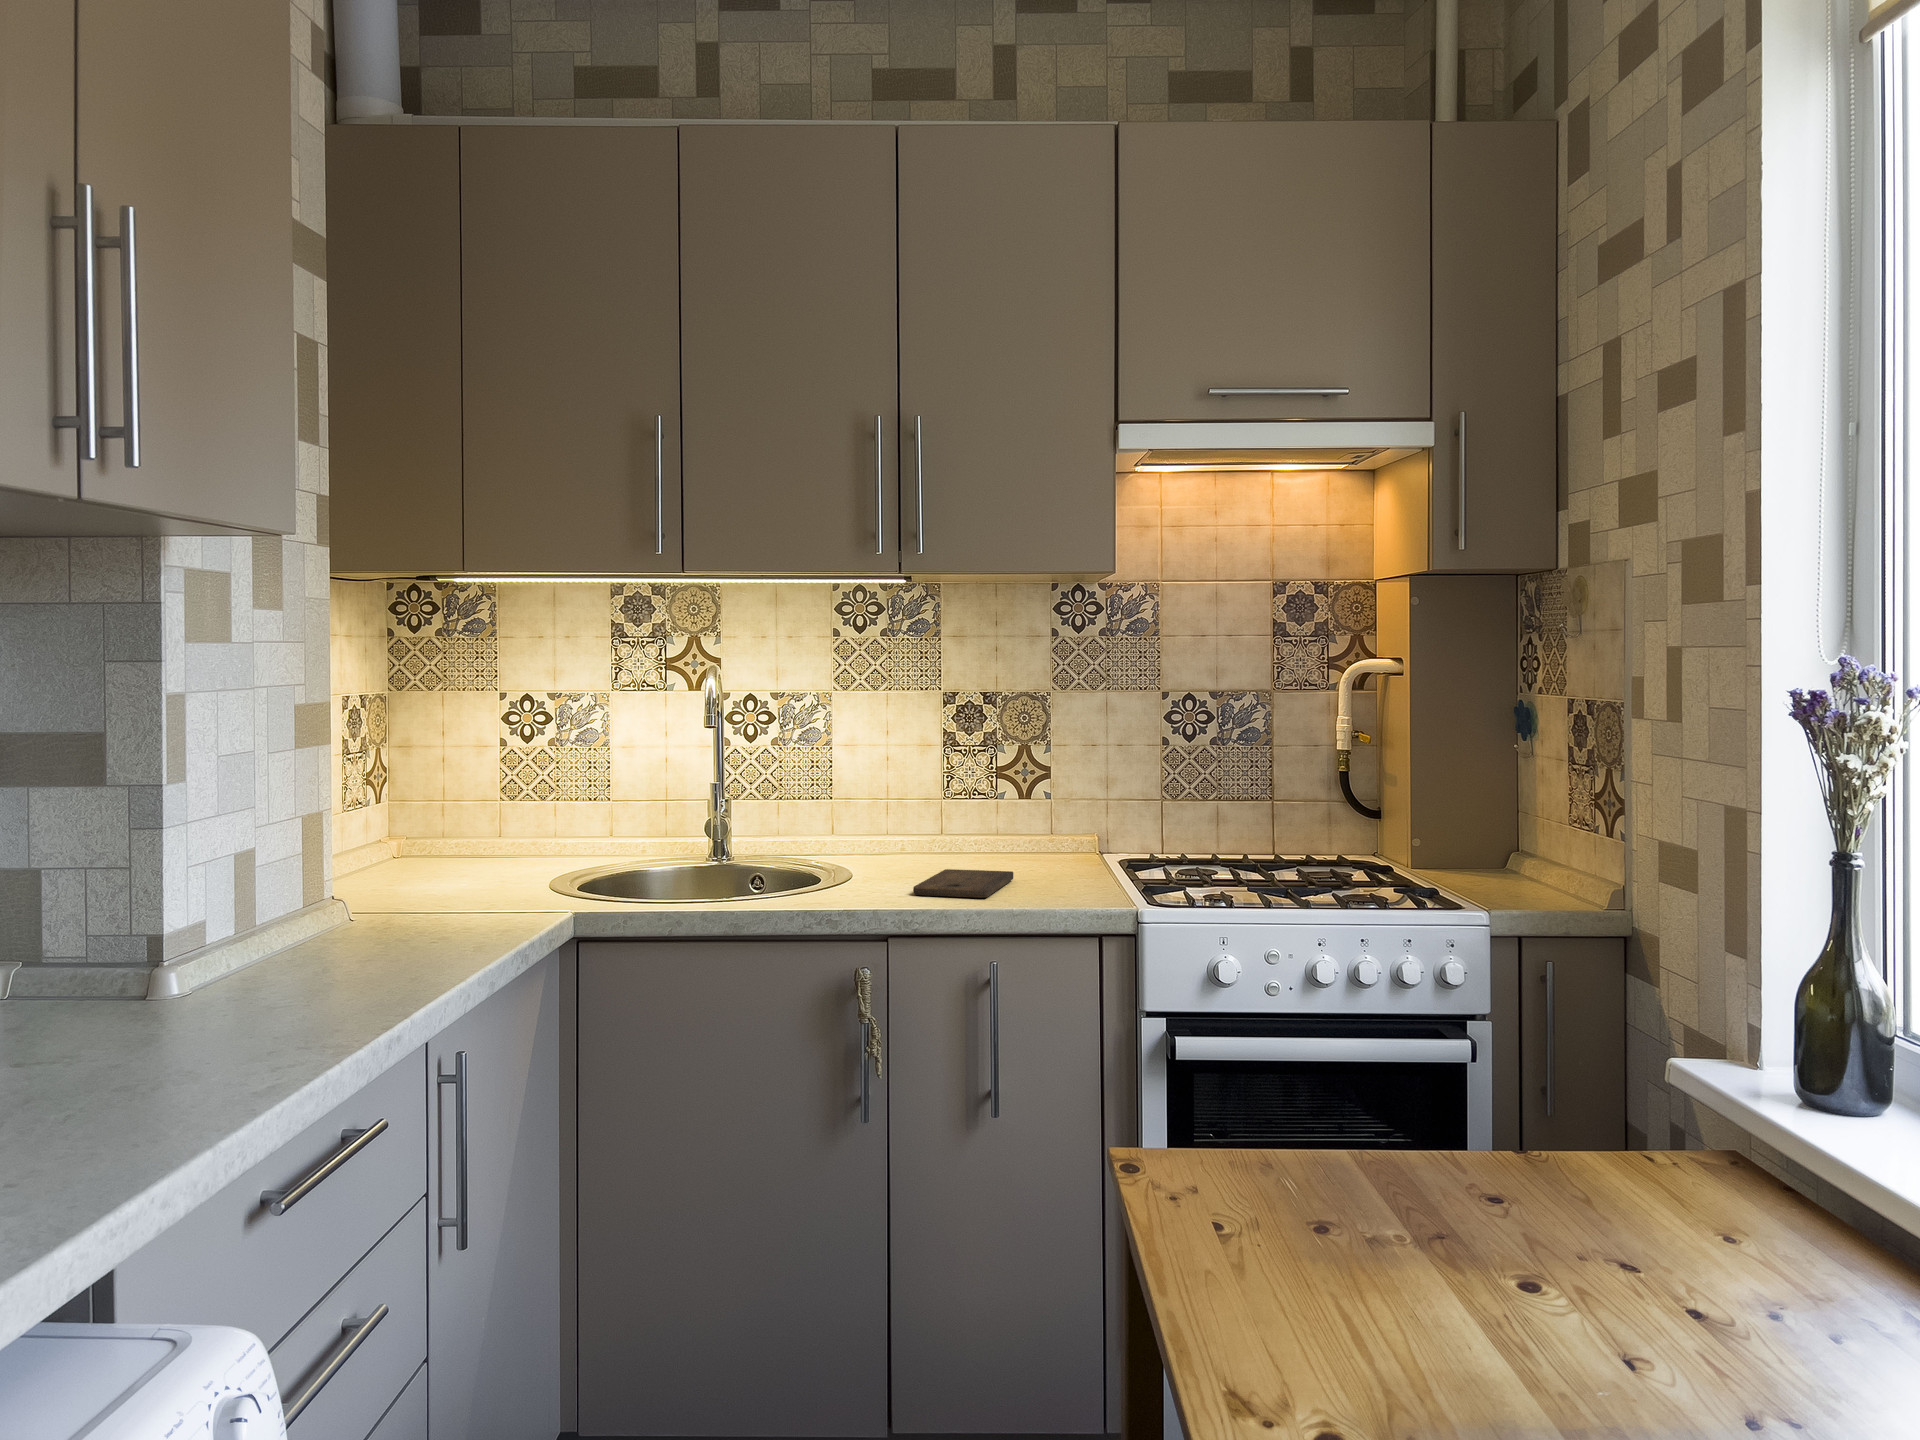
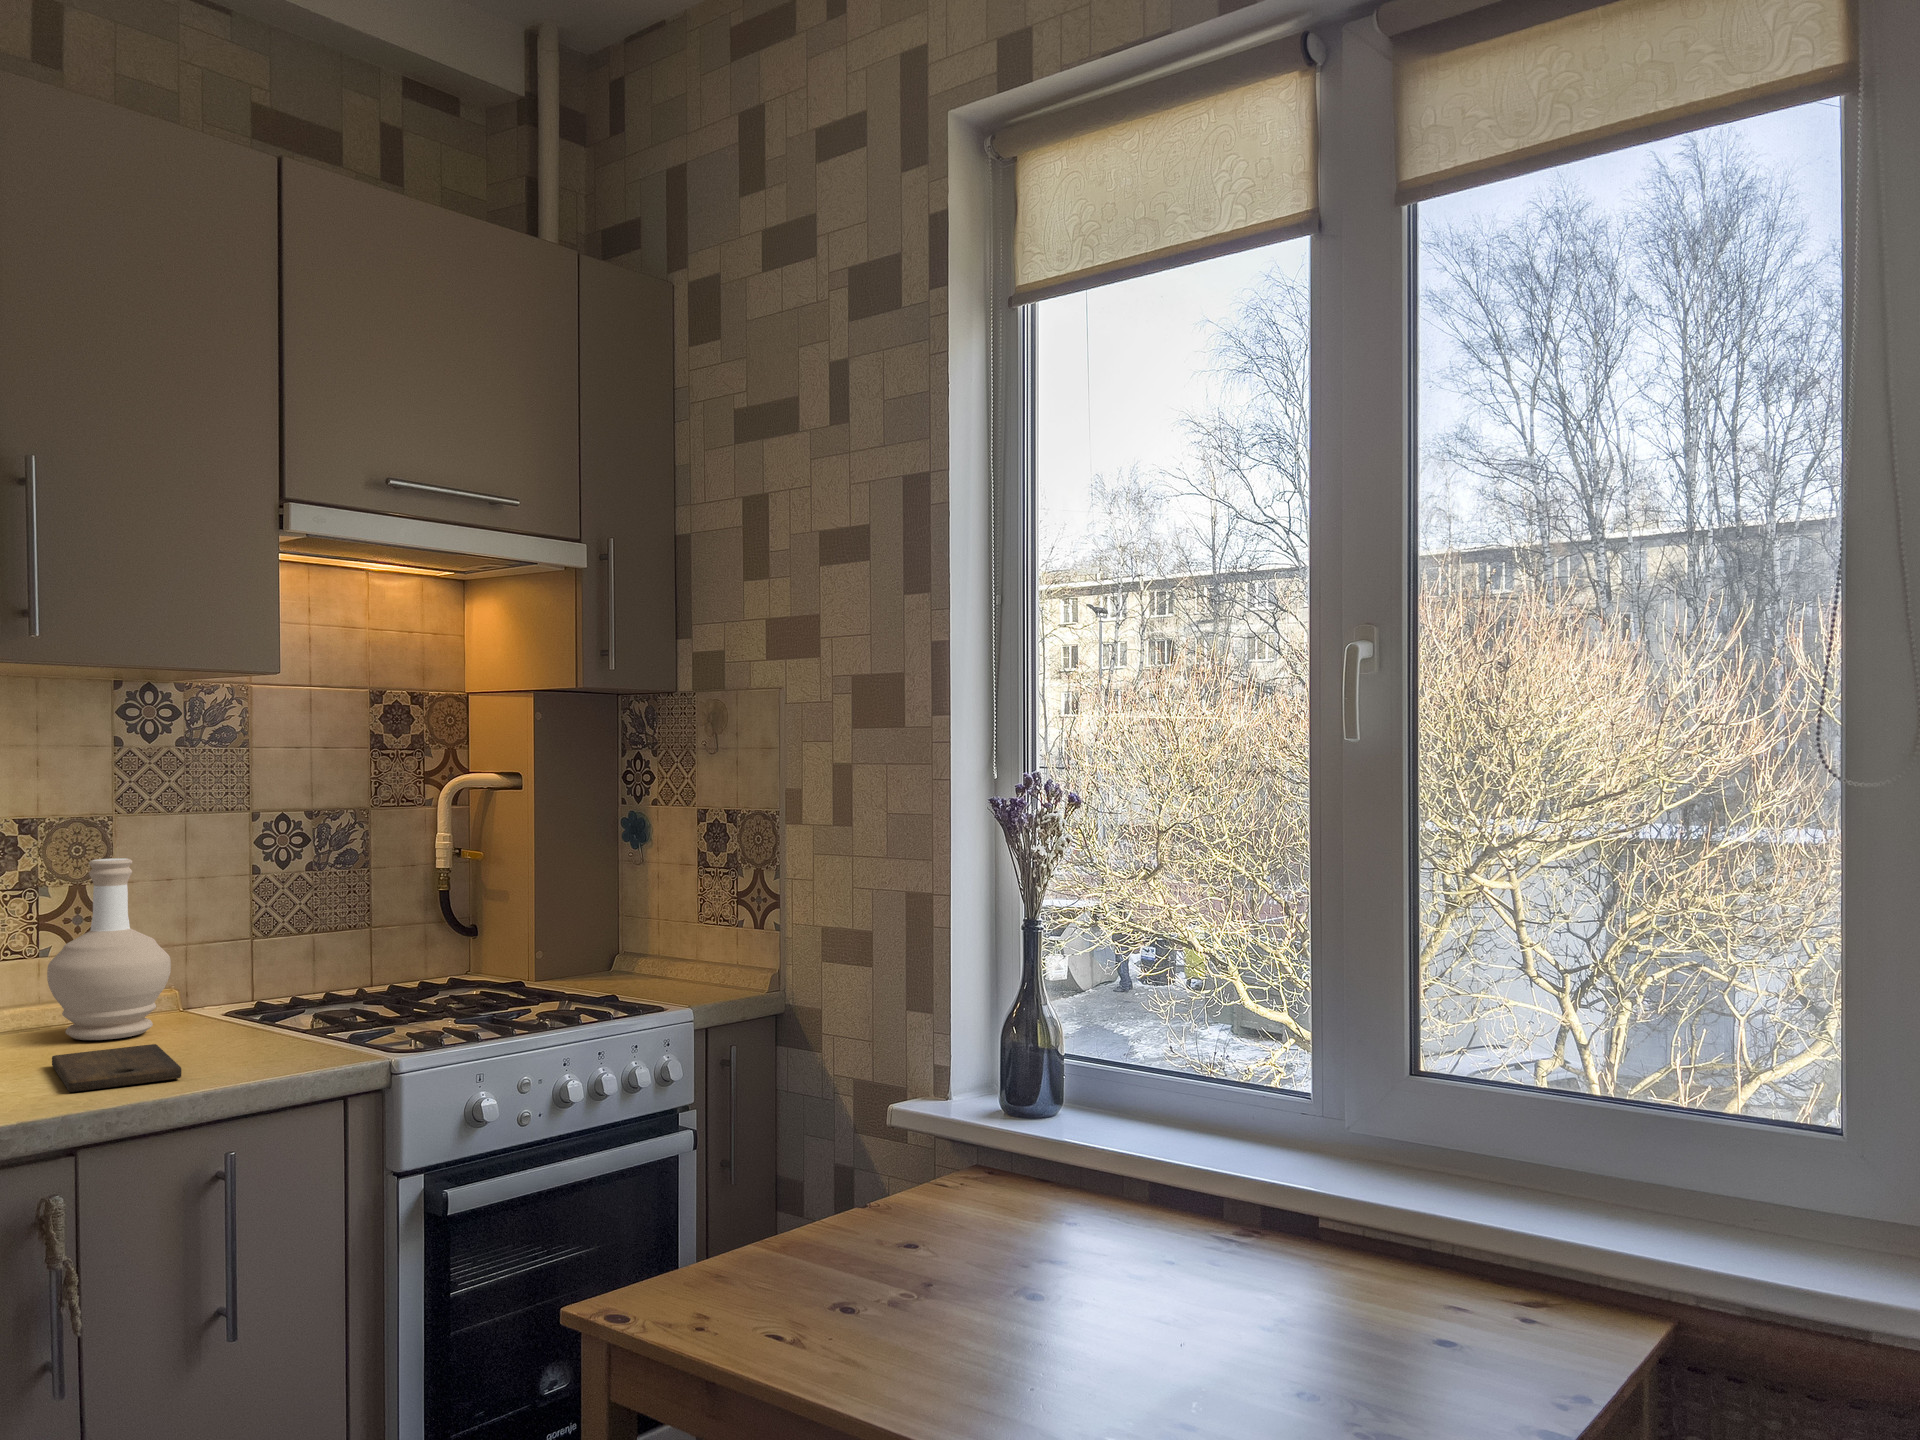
bottle: none [980,724,1064,865] -> present [47,858,171,1040]

